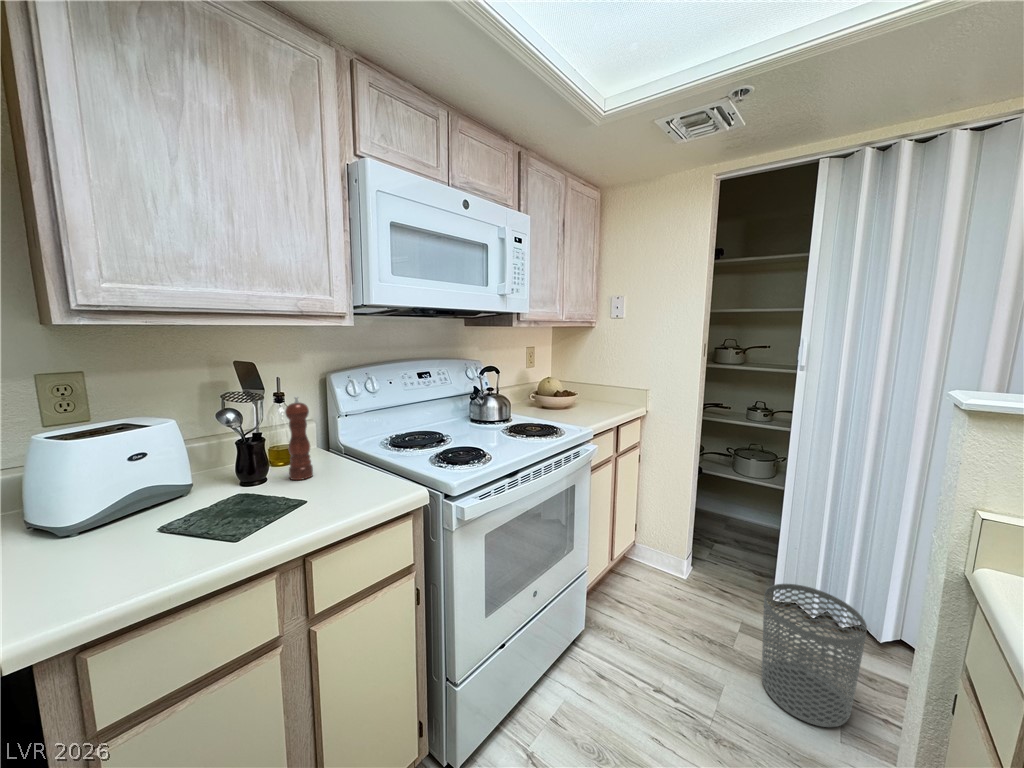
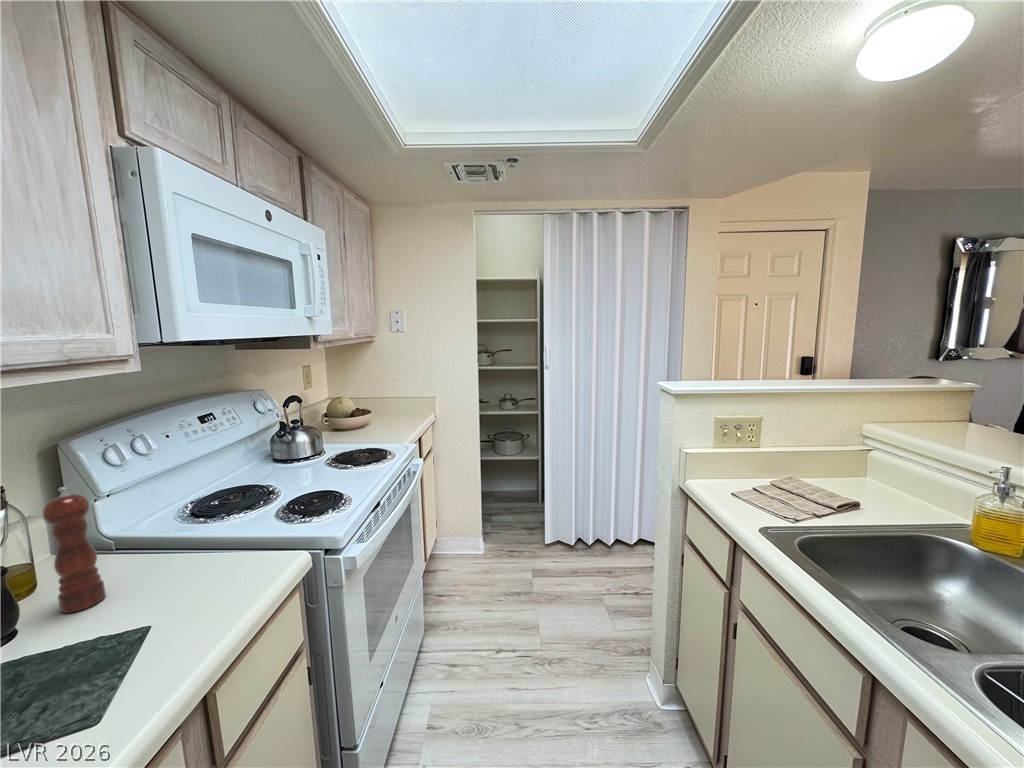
waste bin: present [762,584,867,727] -> none [555,525,614,619]

